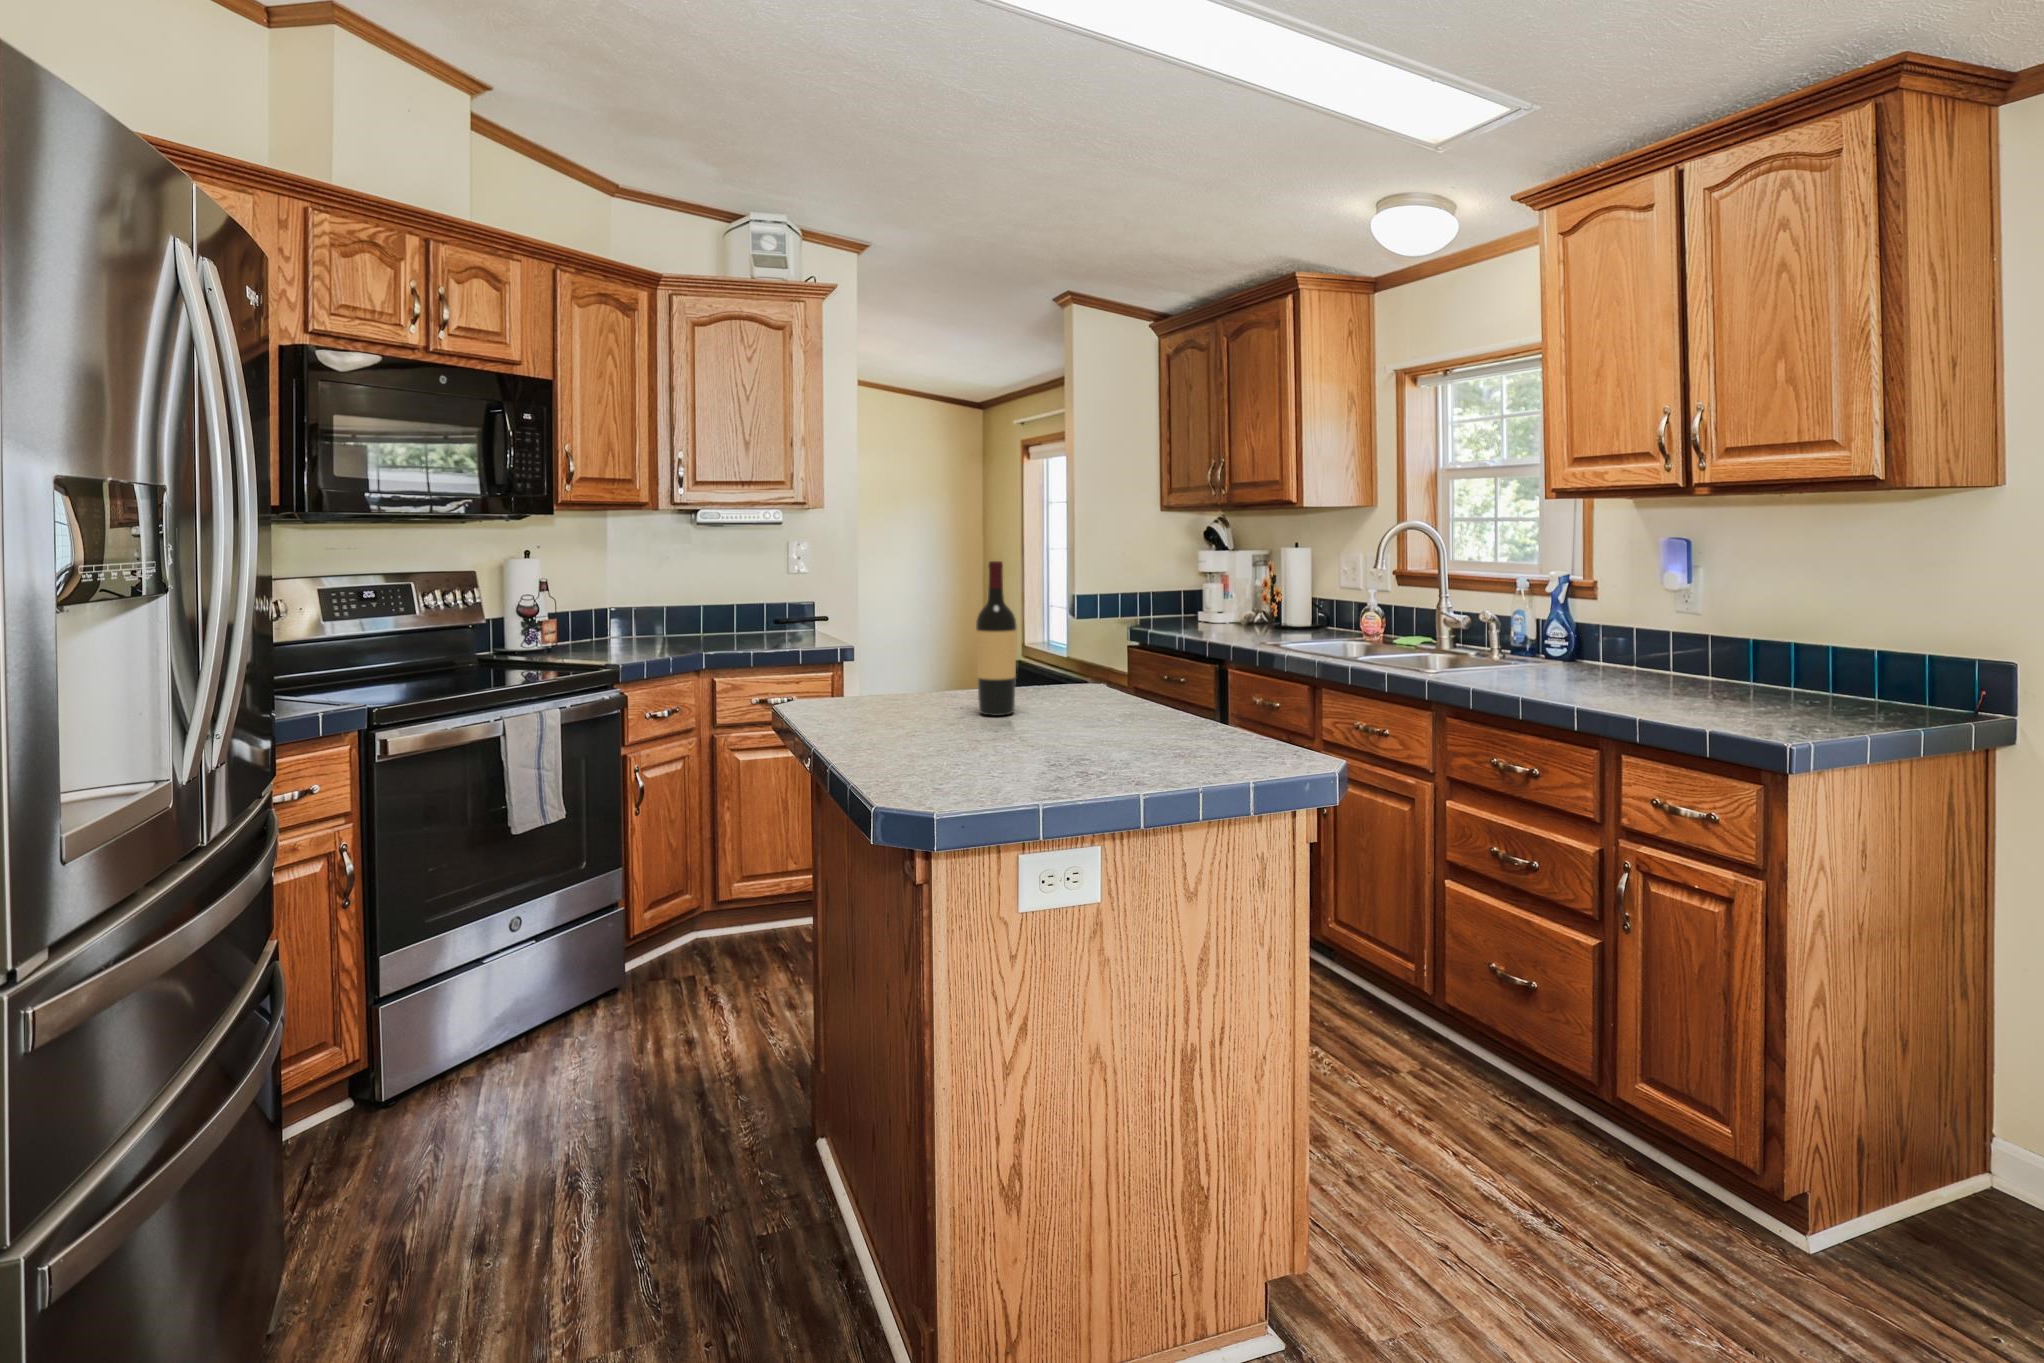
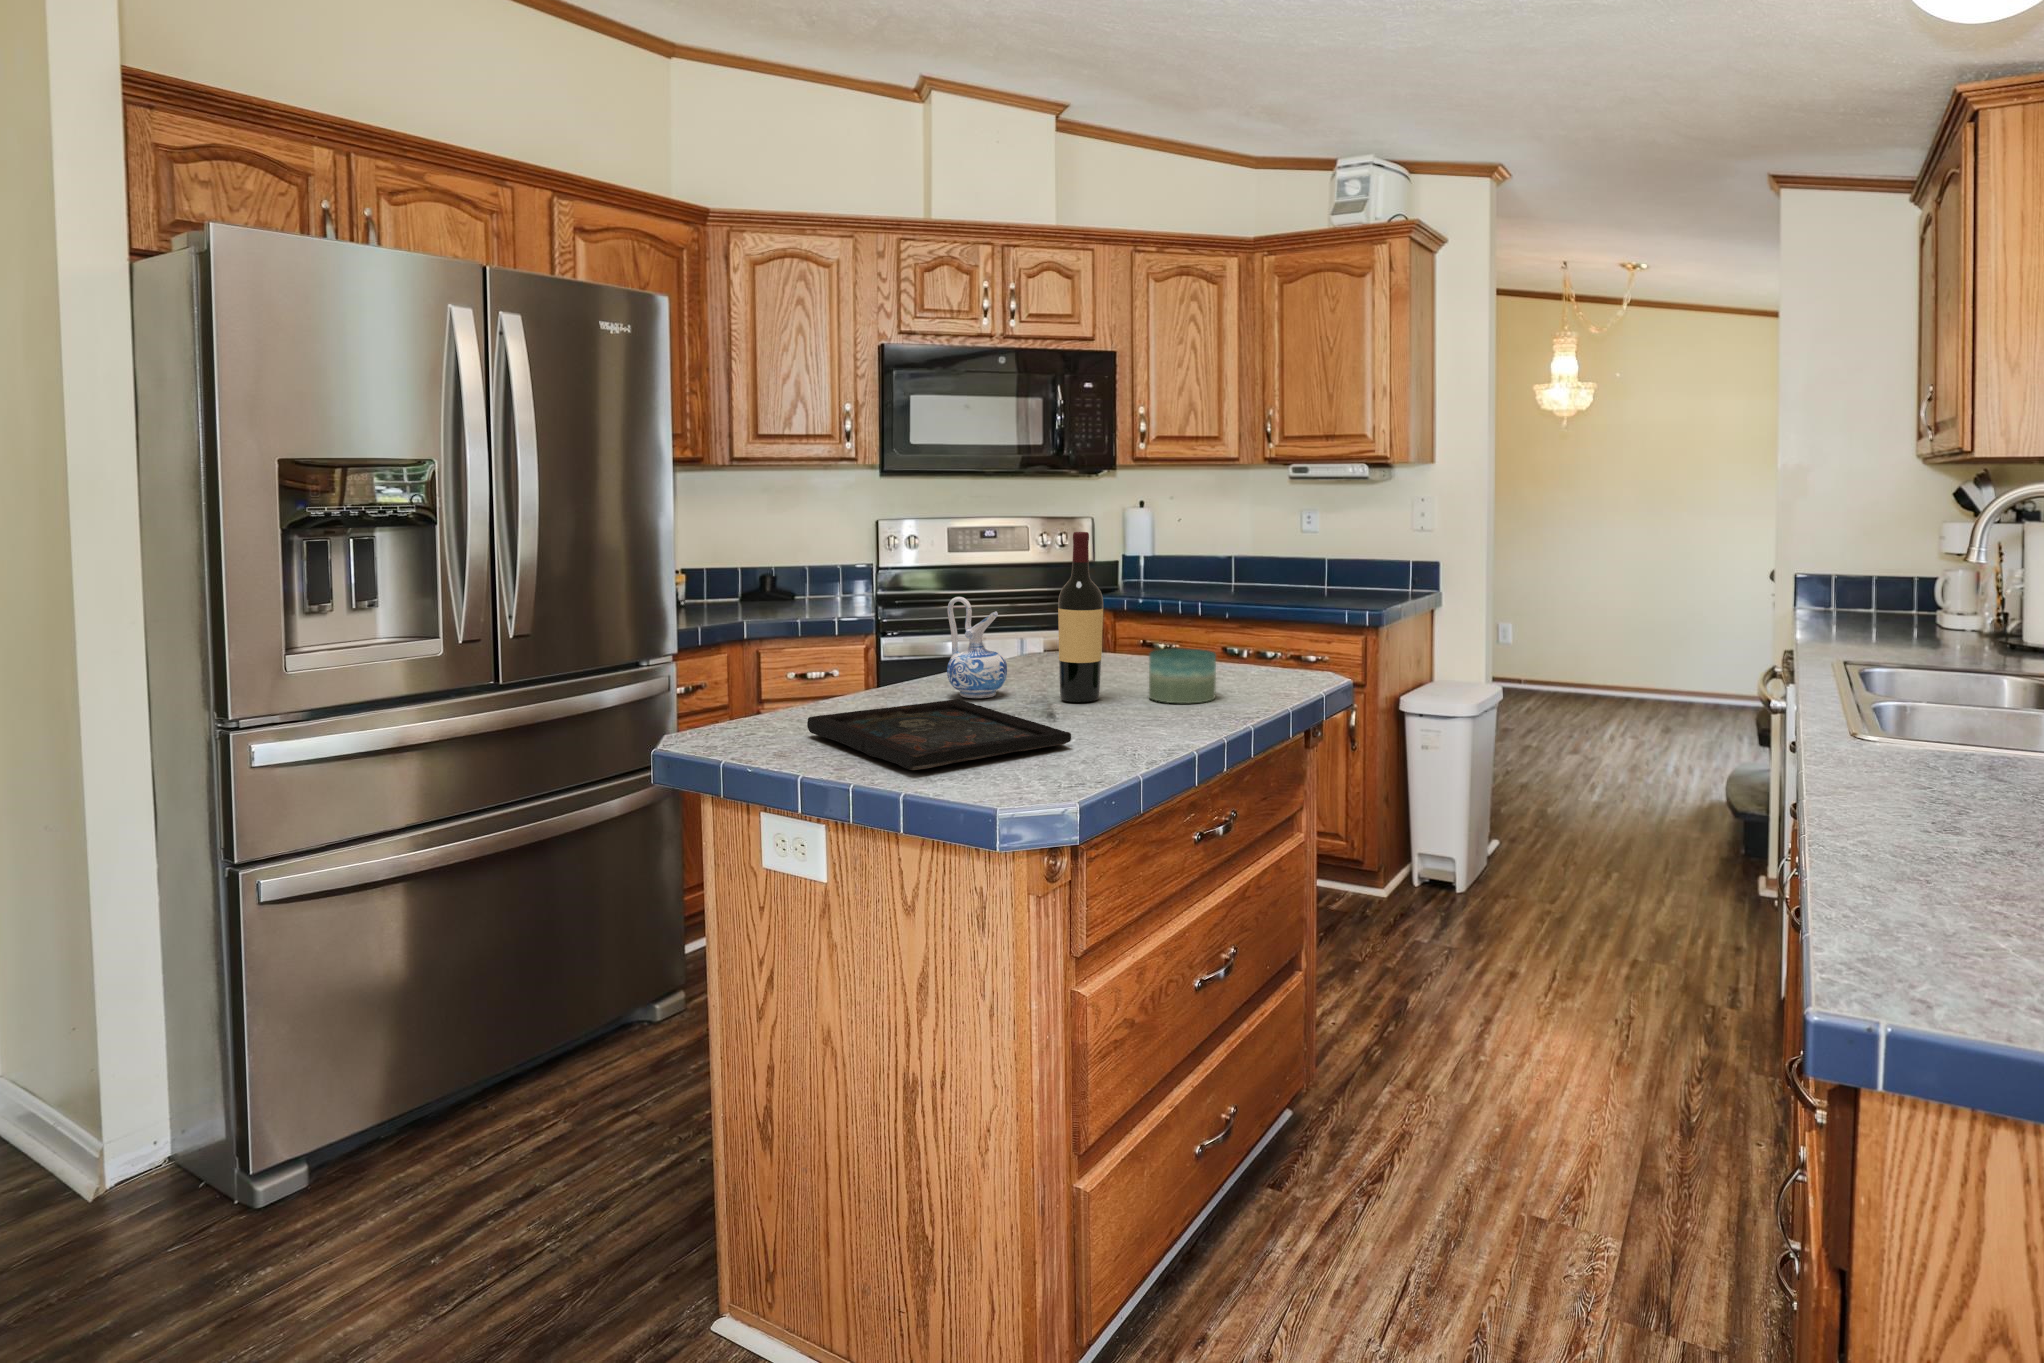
ceramic pitcher: none [881,631,939,729] -> present [947,597,1007,698]
candle: none [1024,657,1080,703] -> present [1149,648,1216,703]
tray: none [951,725,1176,773] -> present [807,699,1071,770]

